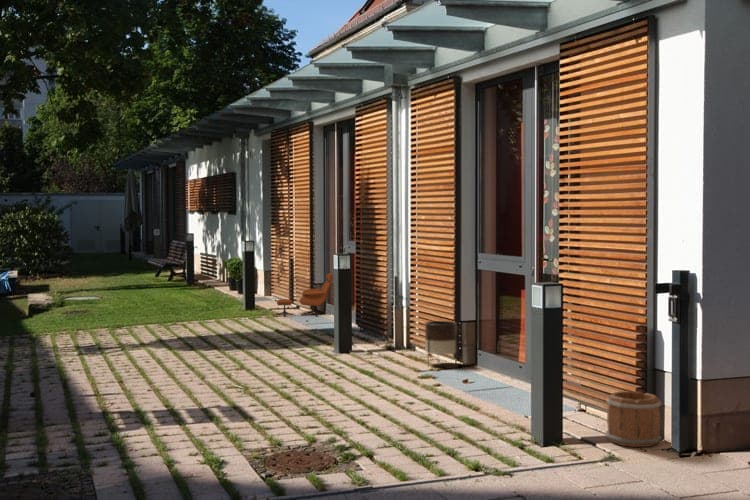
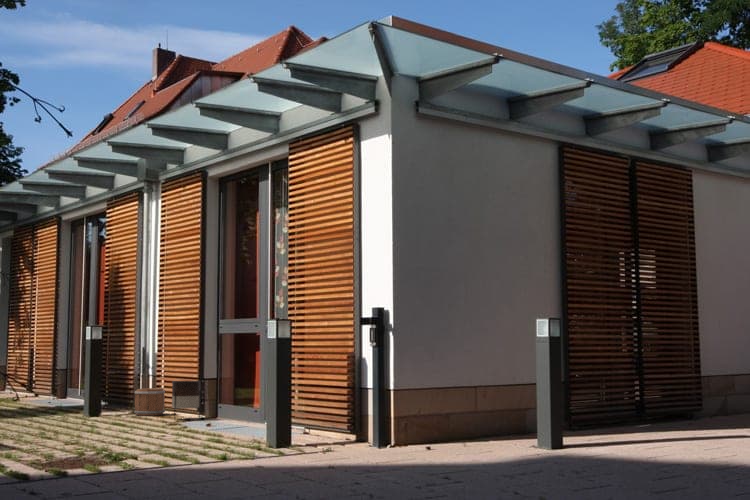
lounge chair: present [276,273,333,316] -> none [14,358,76,401]
bucket: present [606,391,662,447] -> present [134,388,165,416]

